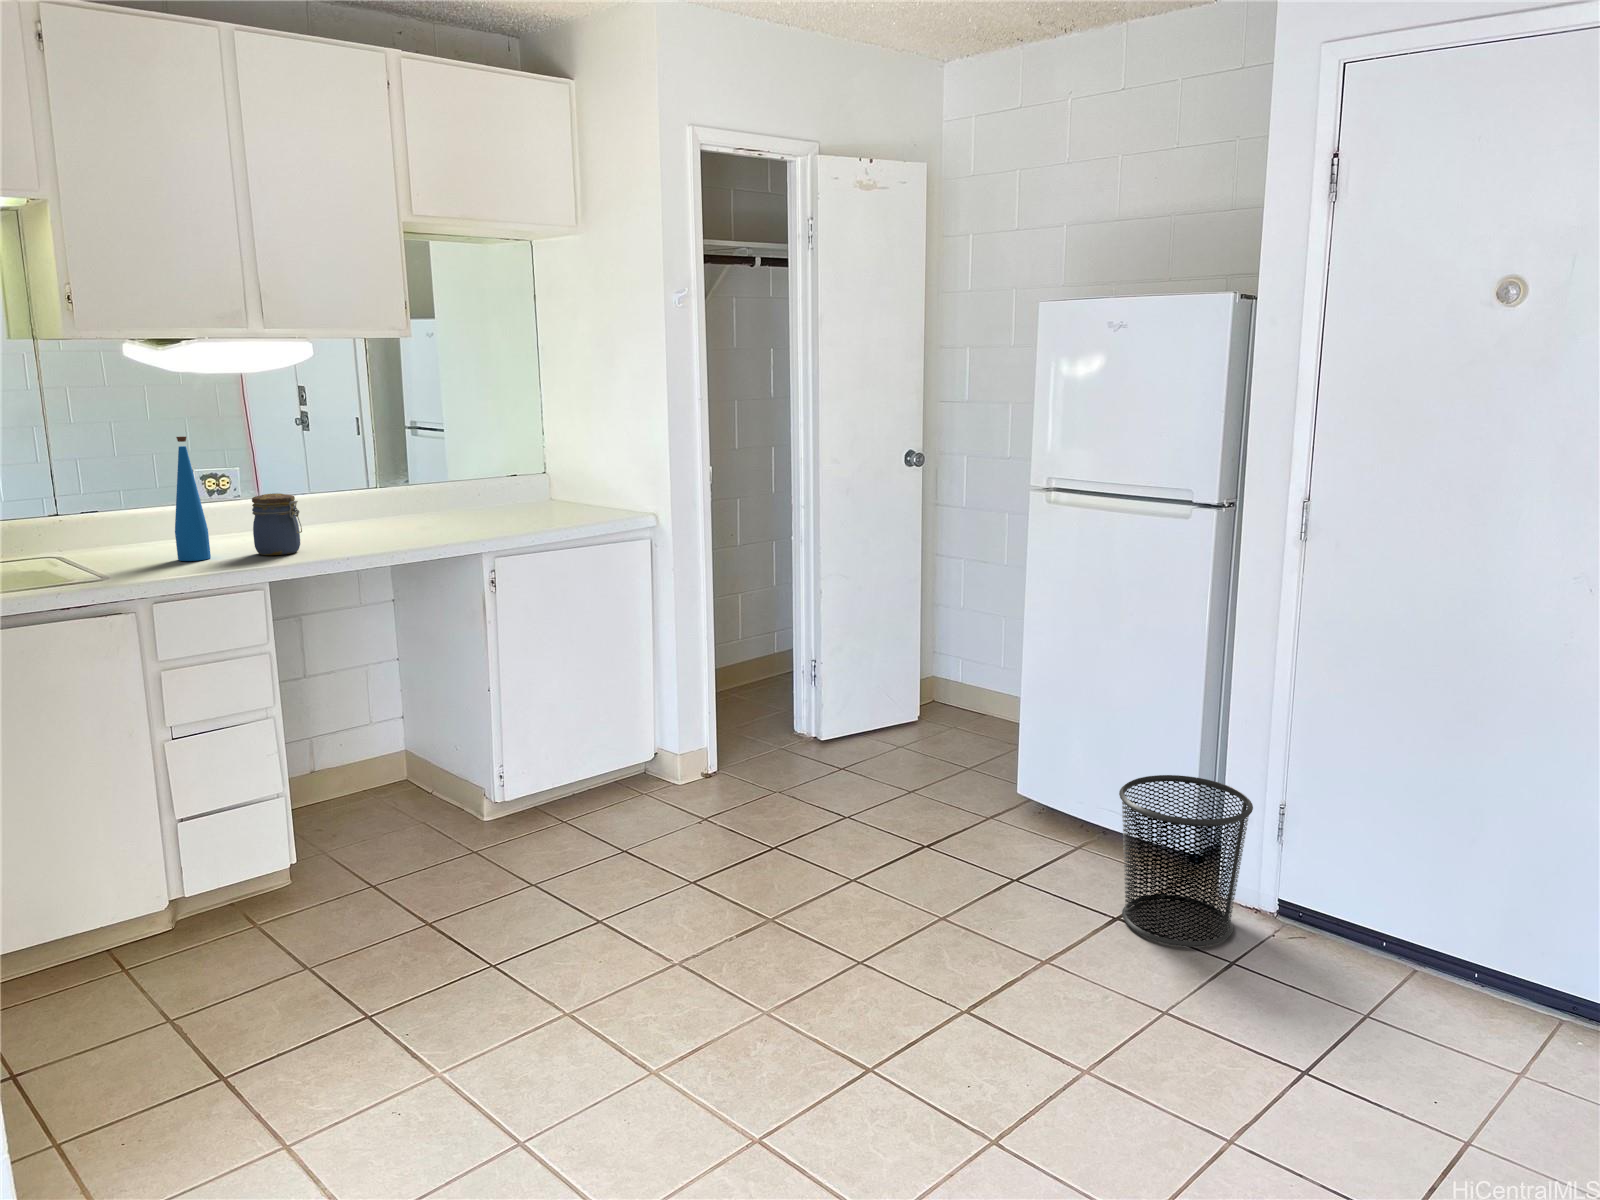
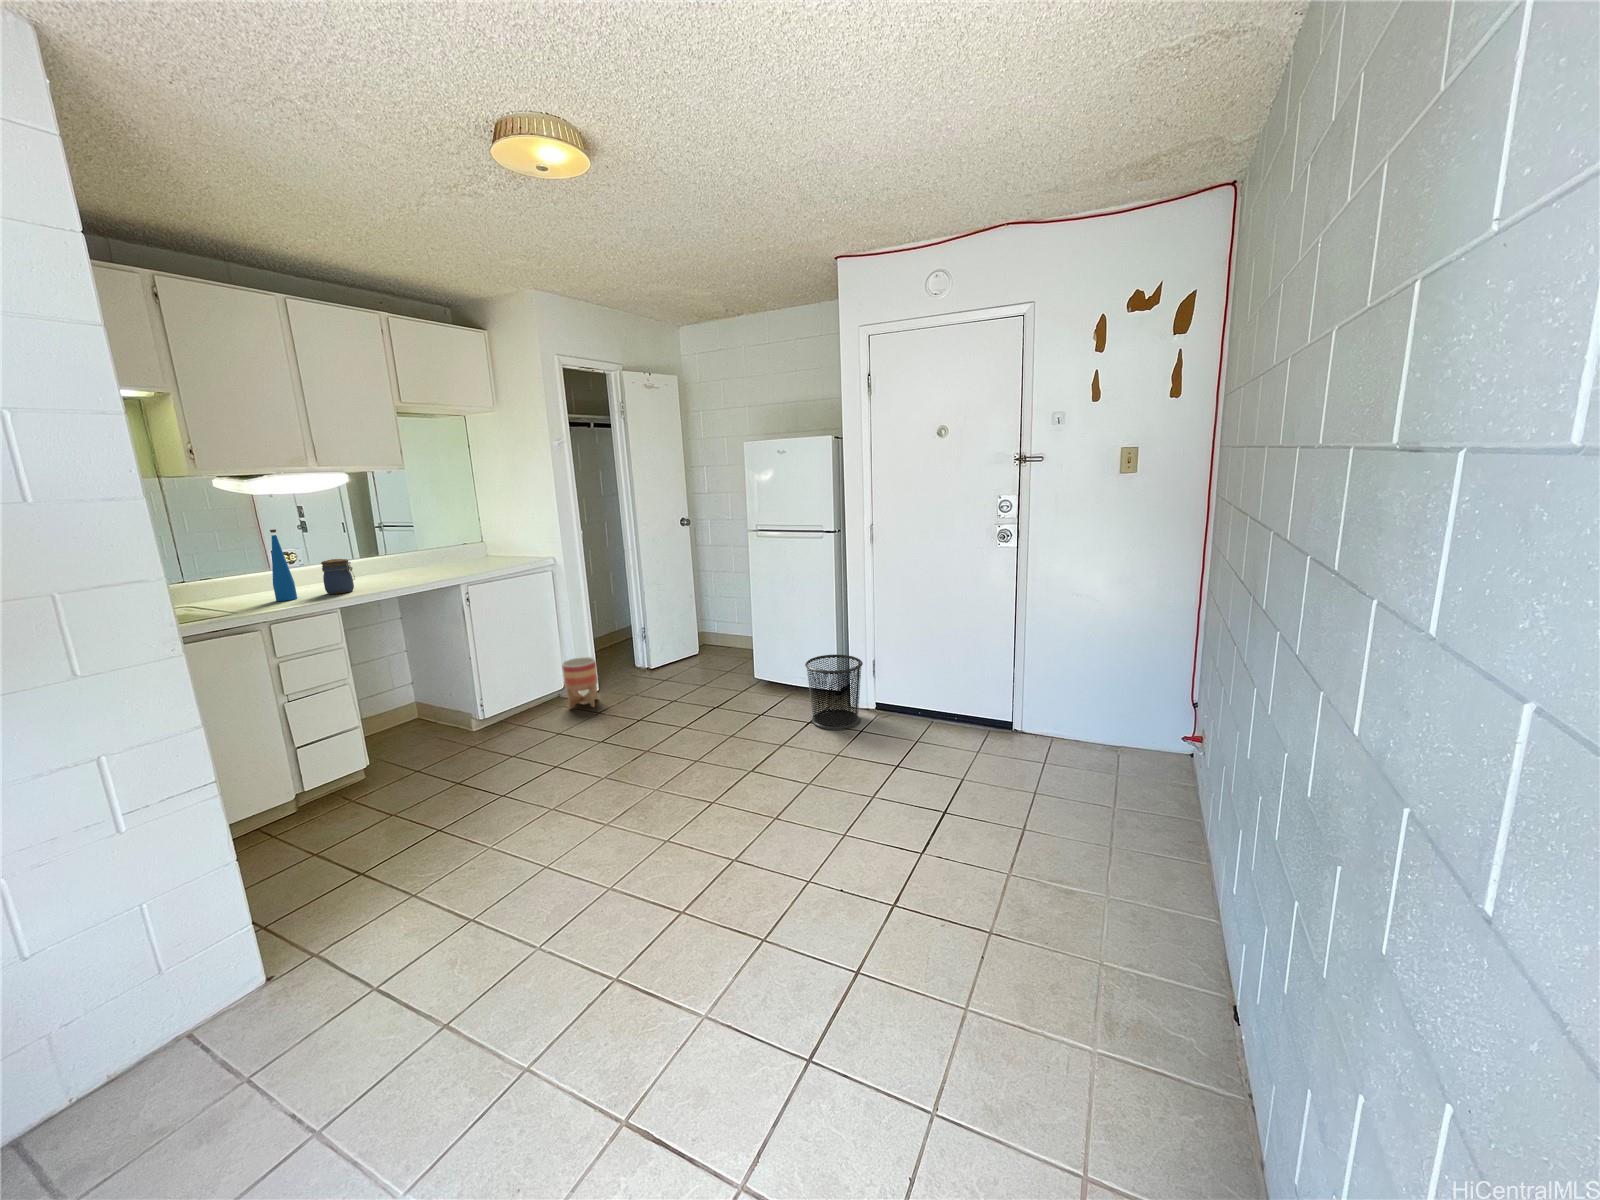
planter: none [647,707,709,806] -> present [562,657,598,709]

